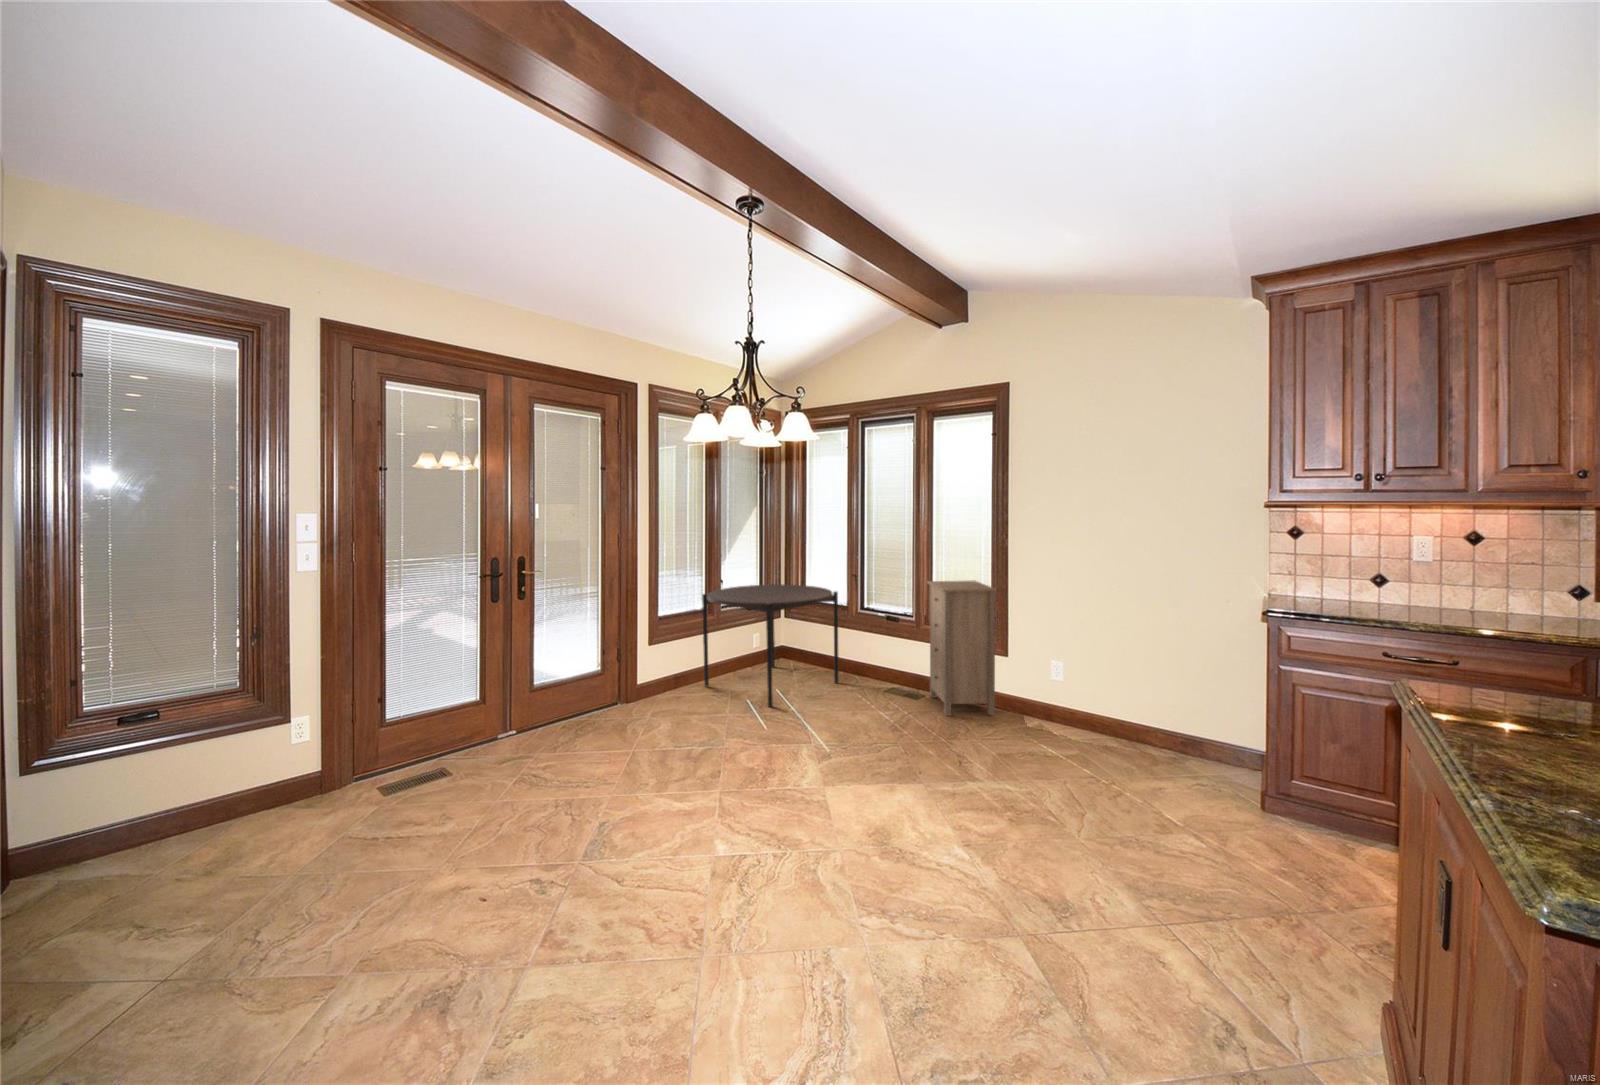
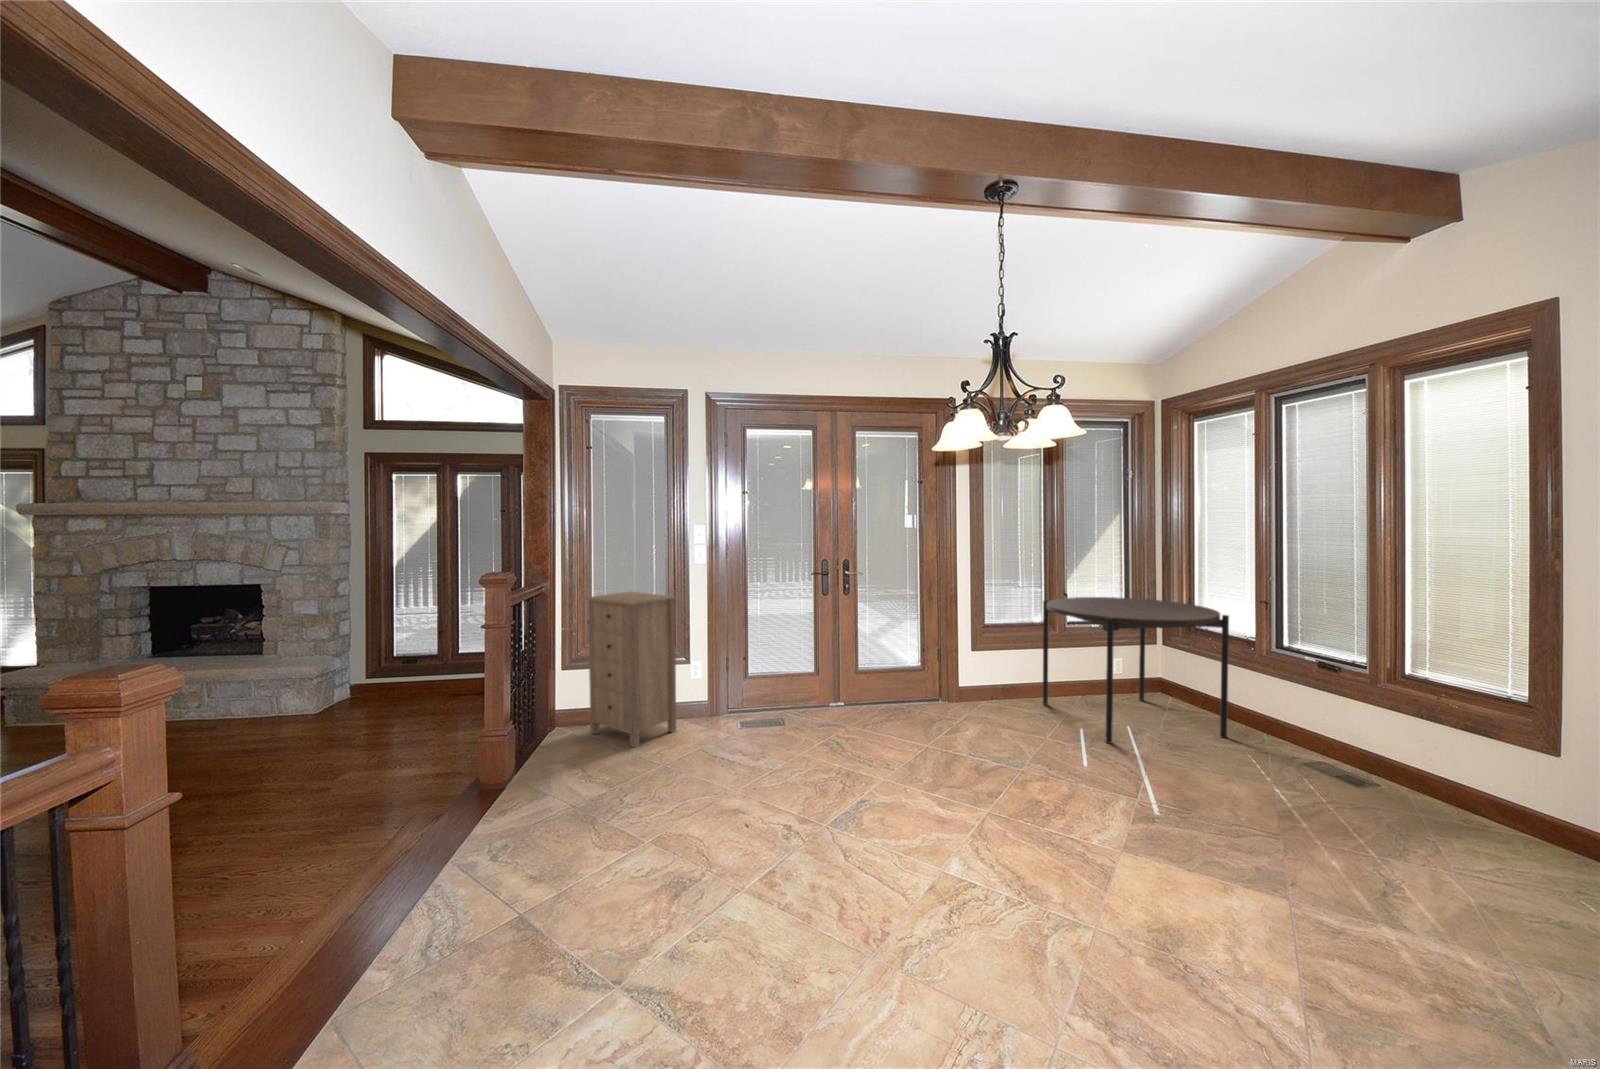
storage cabinet: present [927,580,996,716] -> present [585,592,676,747]

